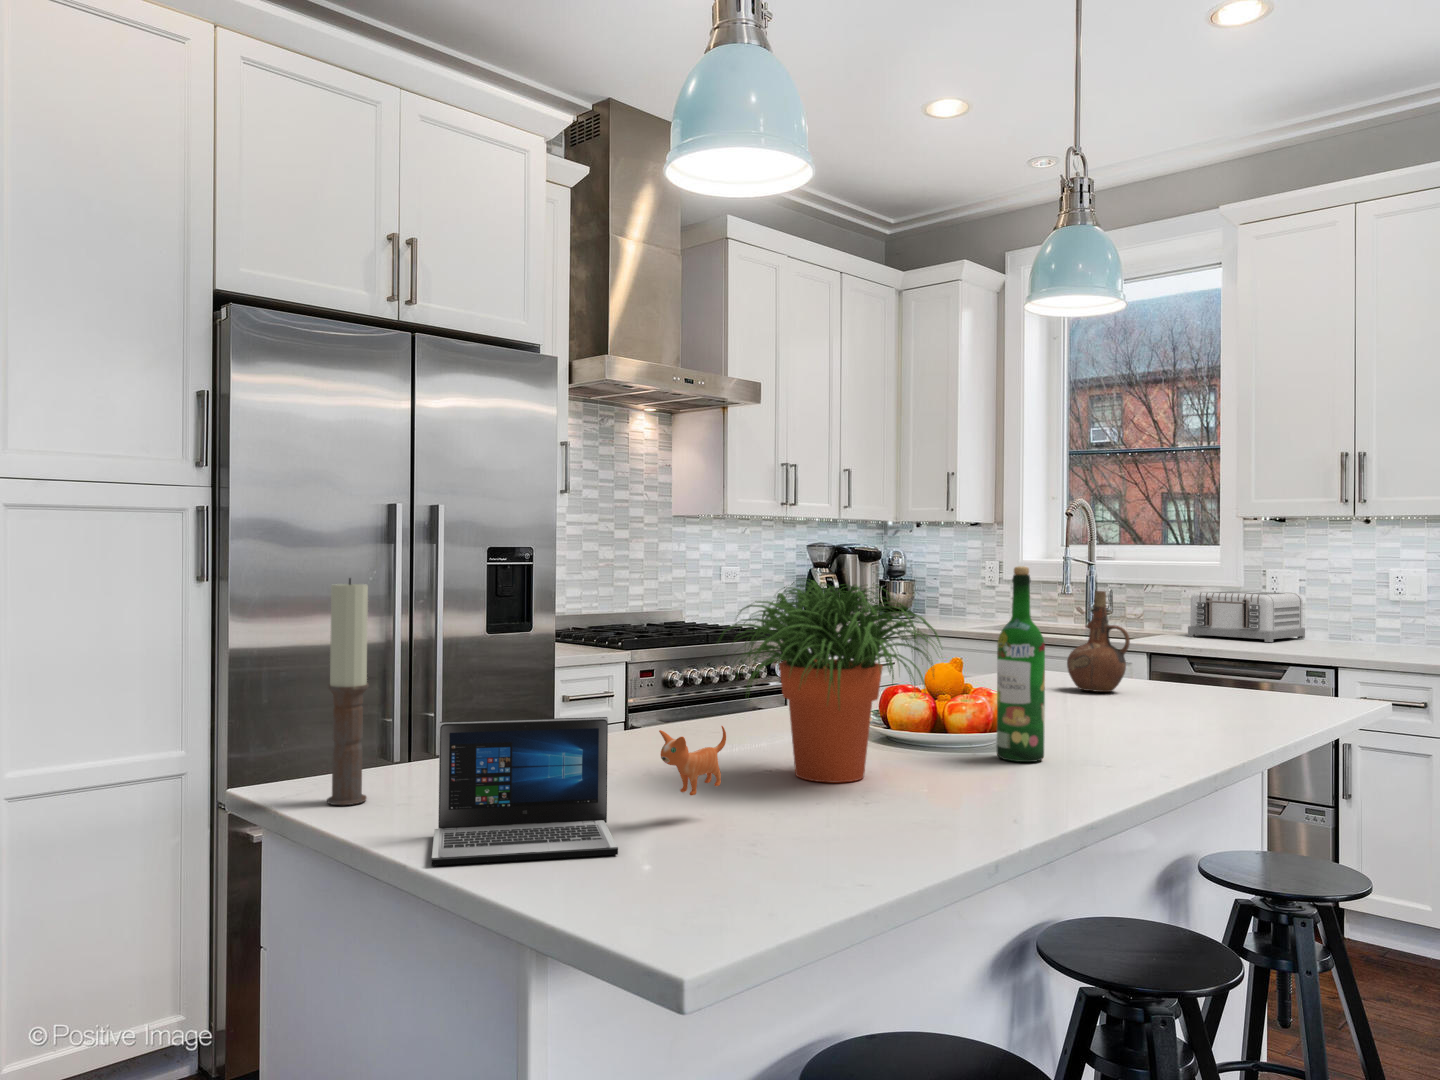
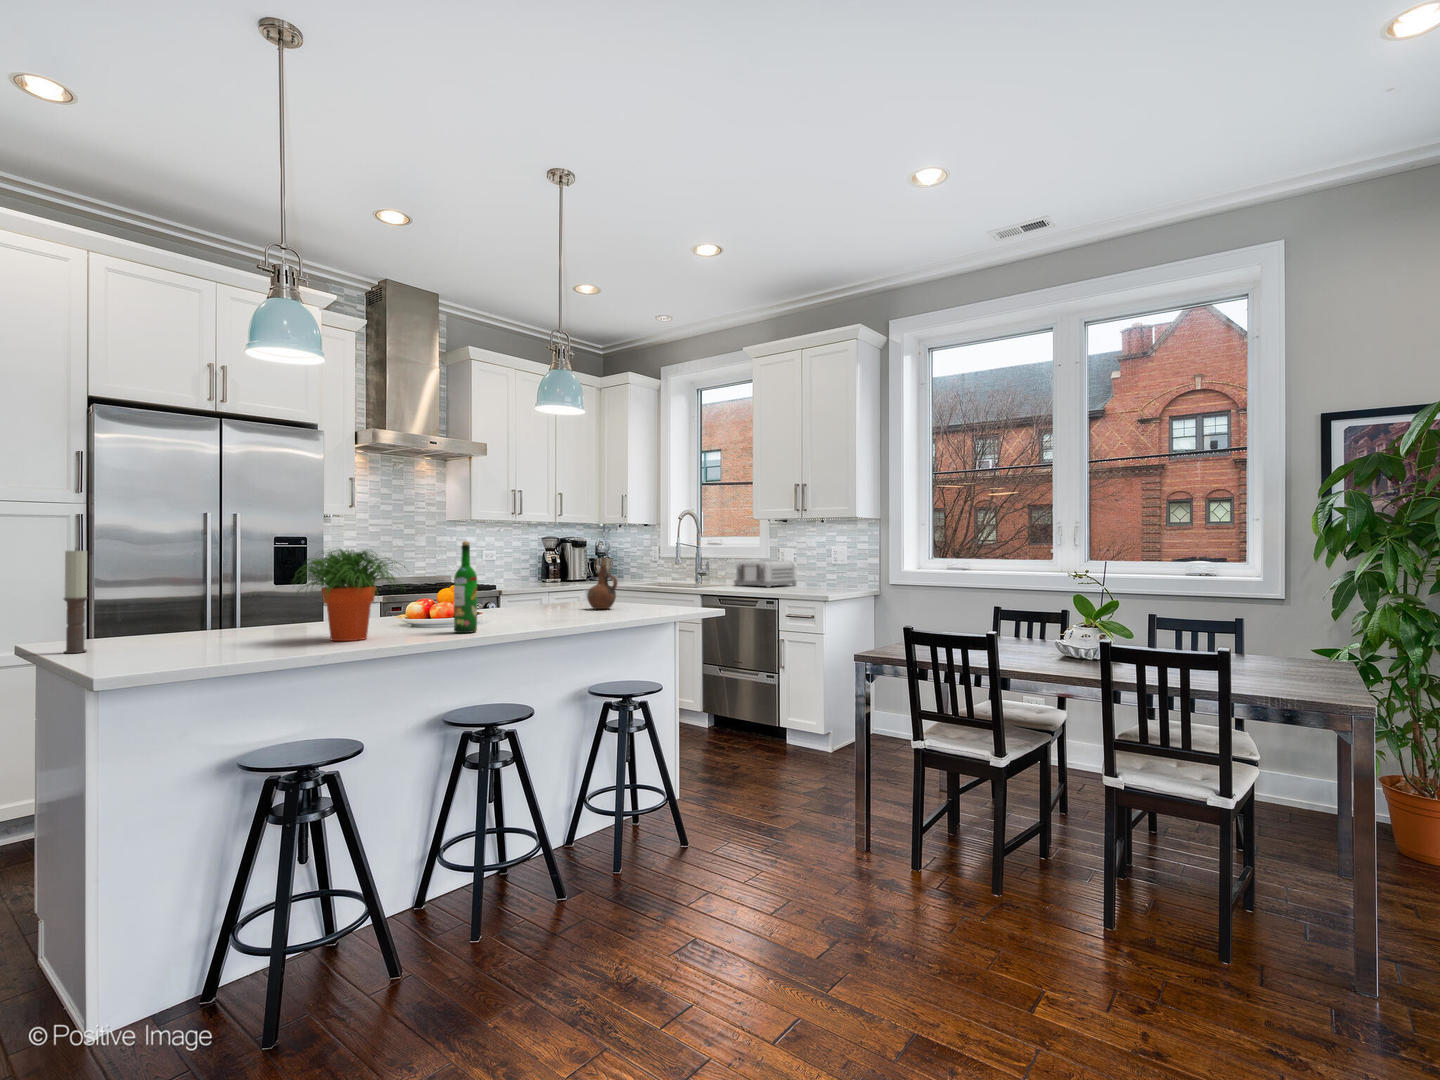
laptop: present [432,717,726,866] -> none [72,607,258,667]

